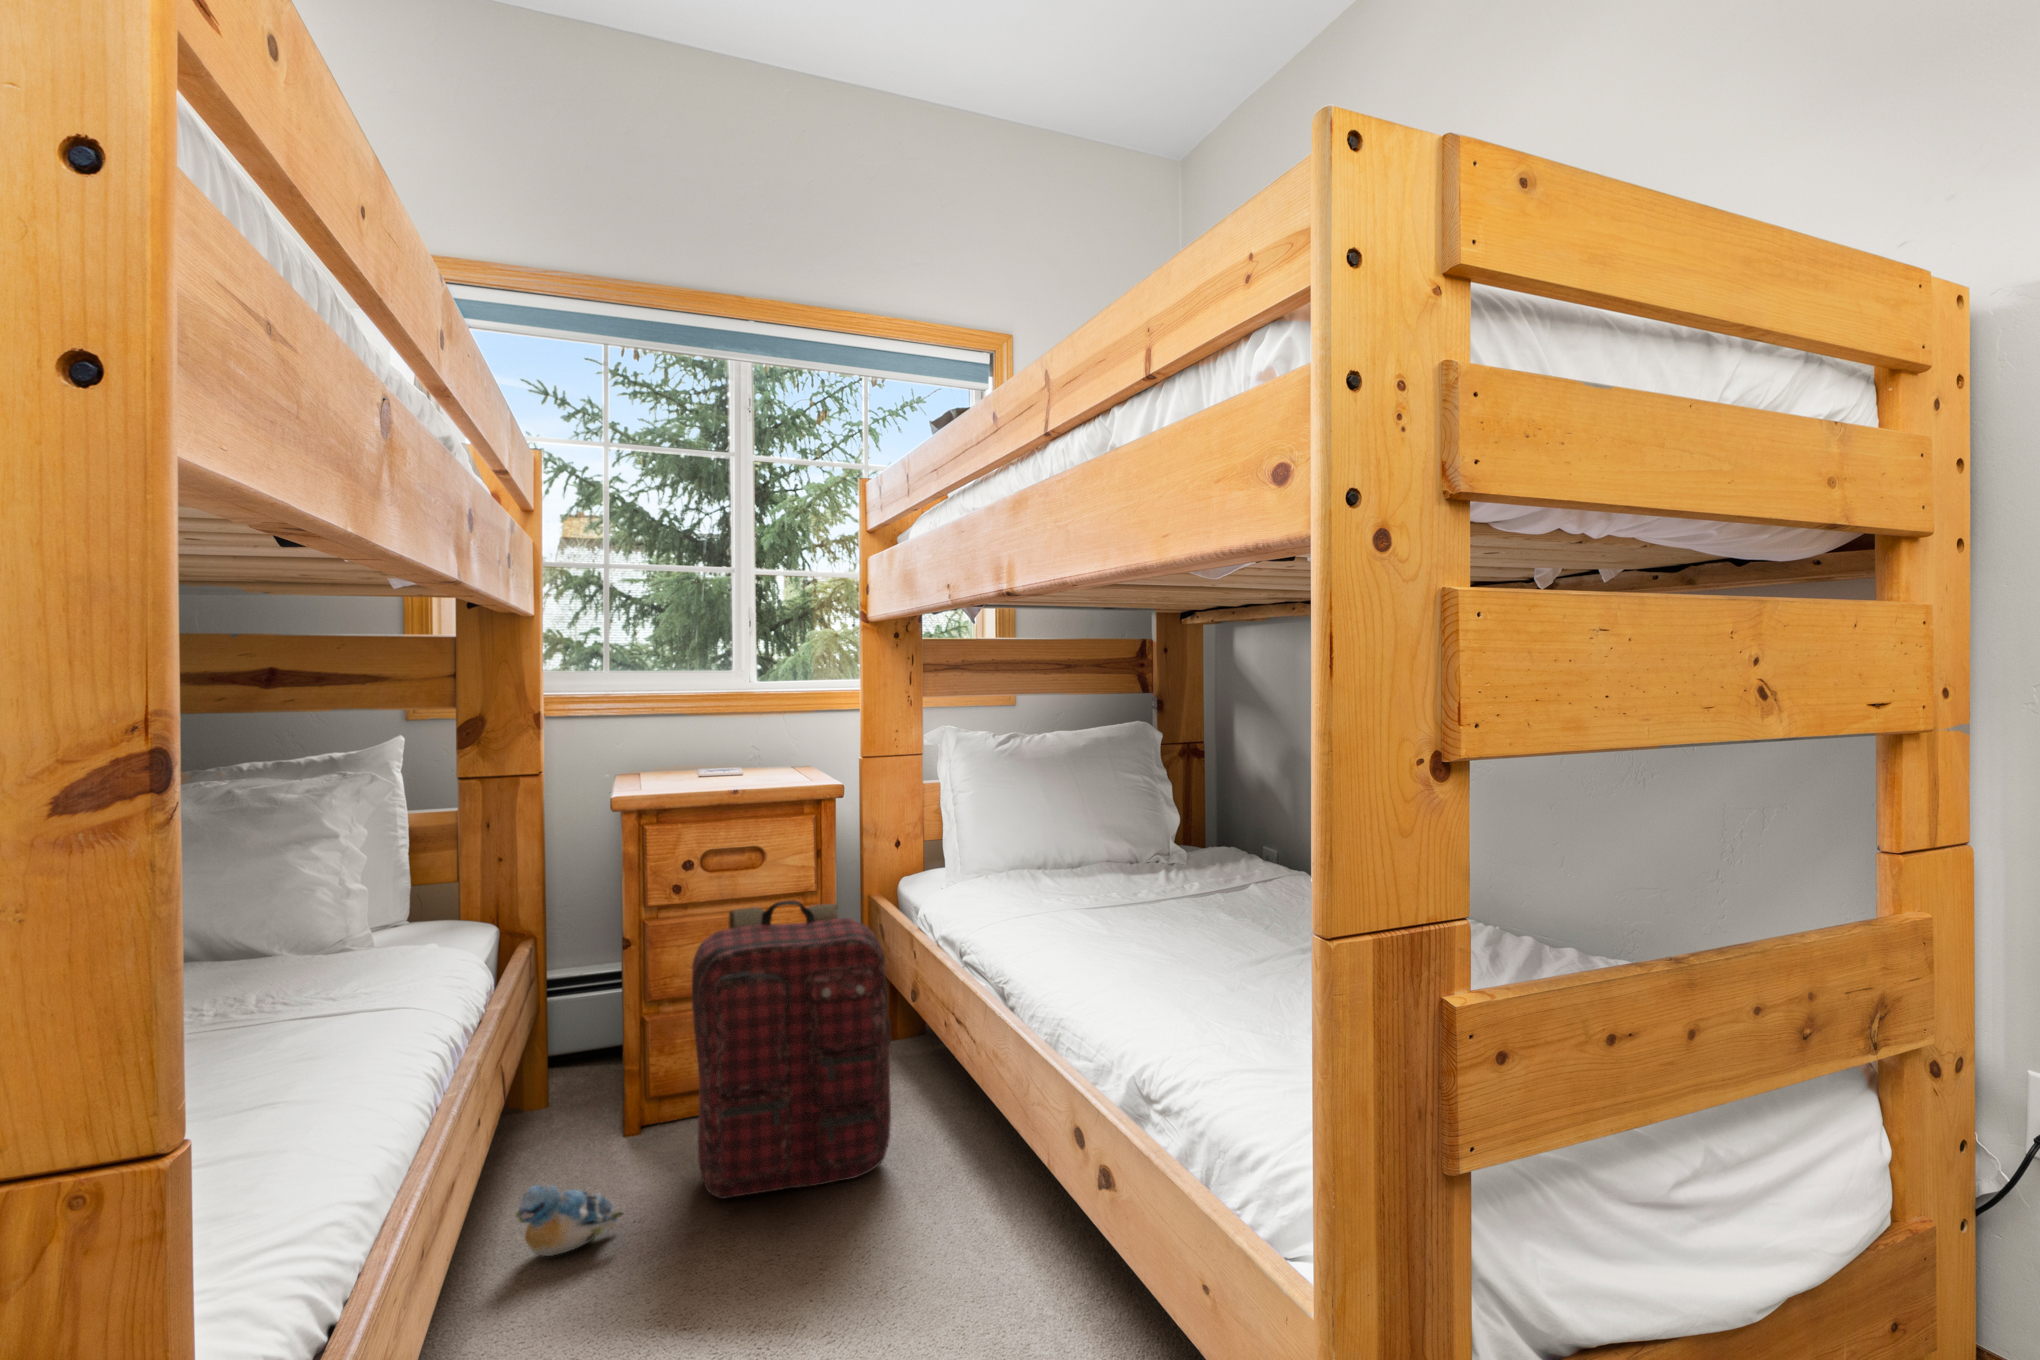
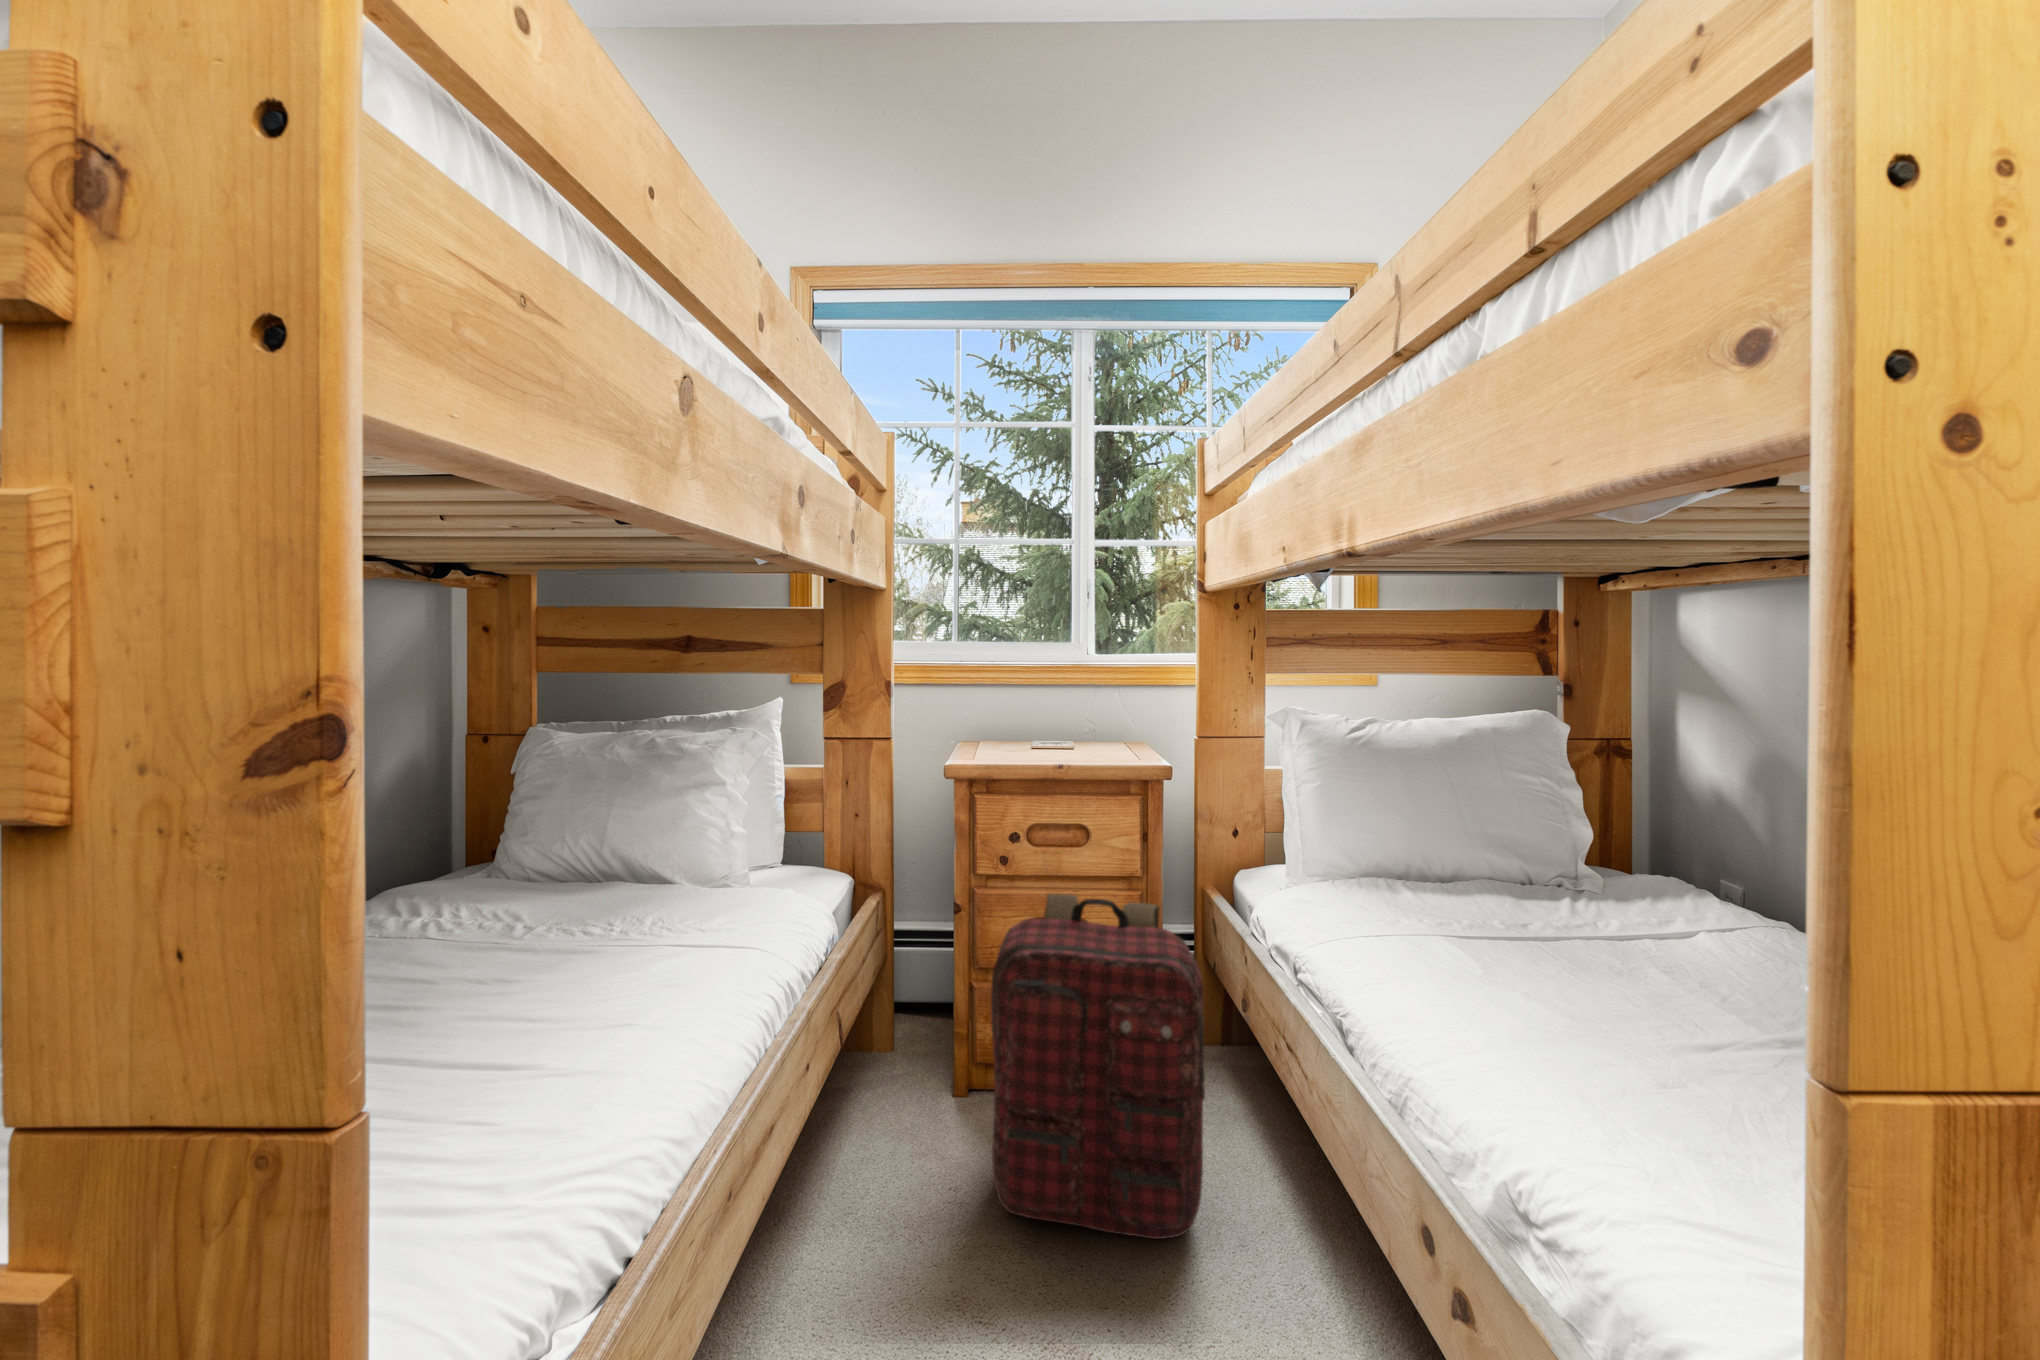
plush toy: present [516,1184,623,1256] -> none [810,1154,915,1230]

